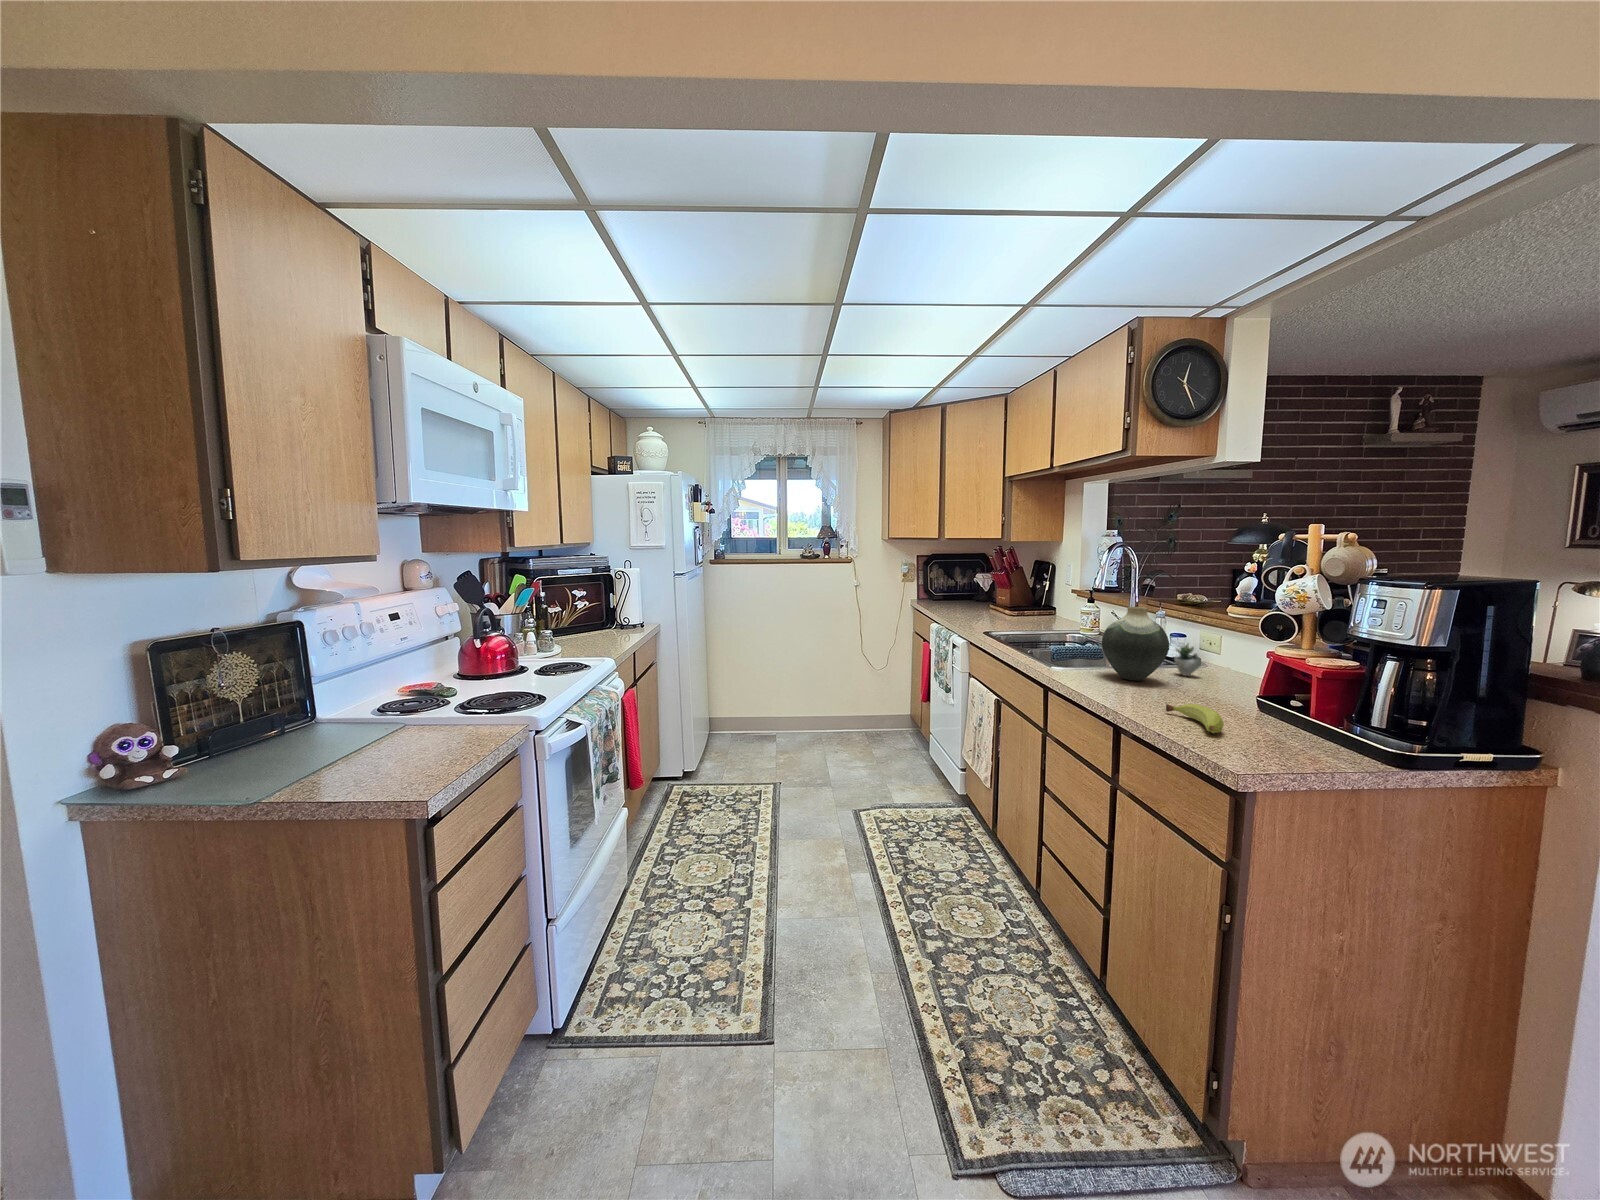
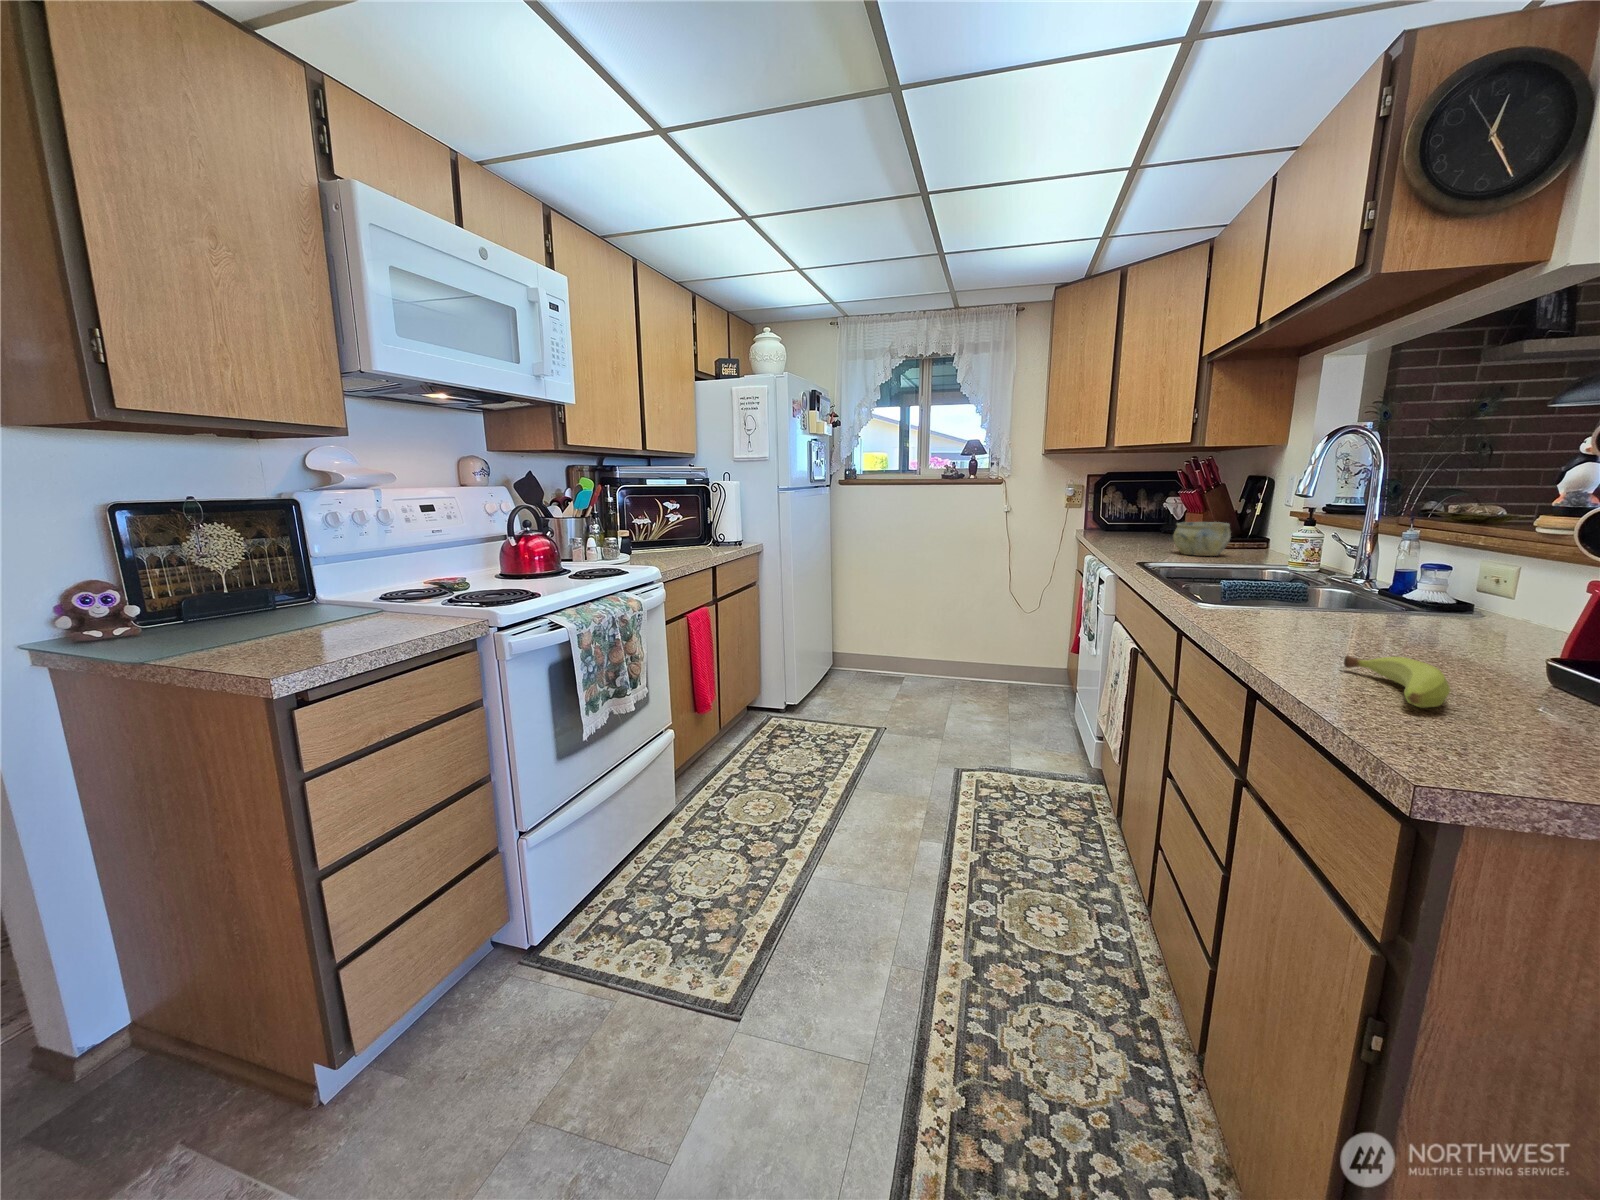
ceramic bowl: none [1000,597,1039,624] -> present [1173,522,1231,556]
vase: present [1102,607,1169,681] -> none [1271,507,1397,624]
succulent plant: present [1174,644,1201,676] -> none [1419,568,1510,622]

